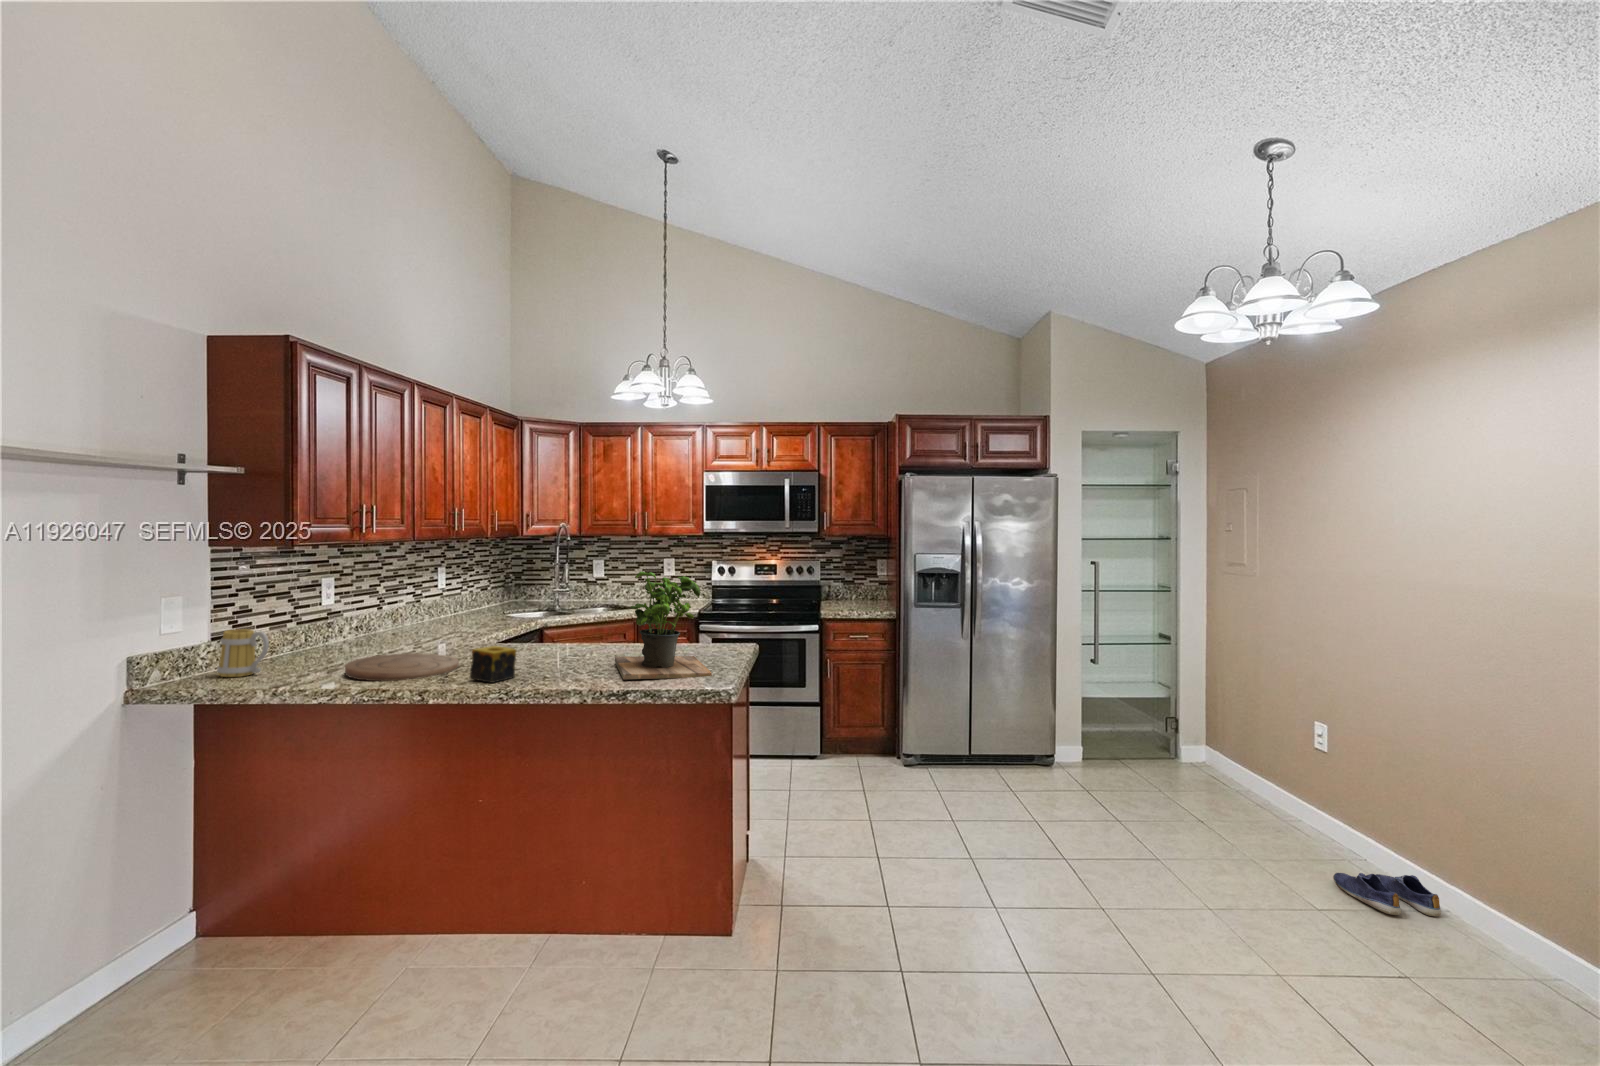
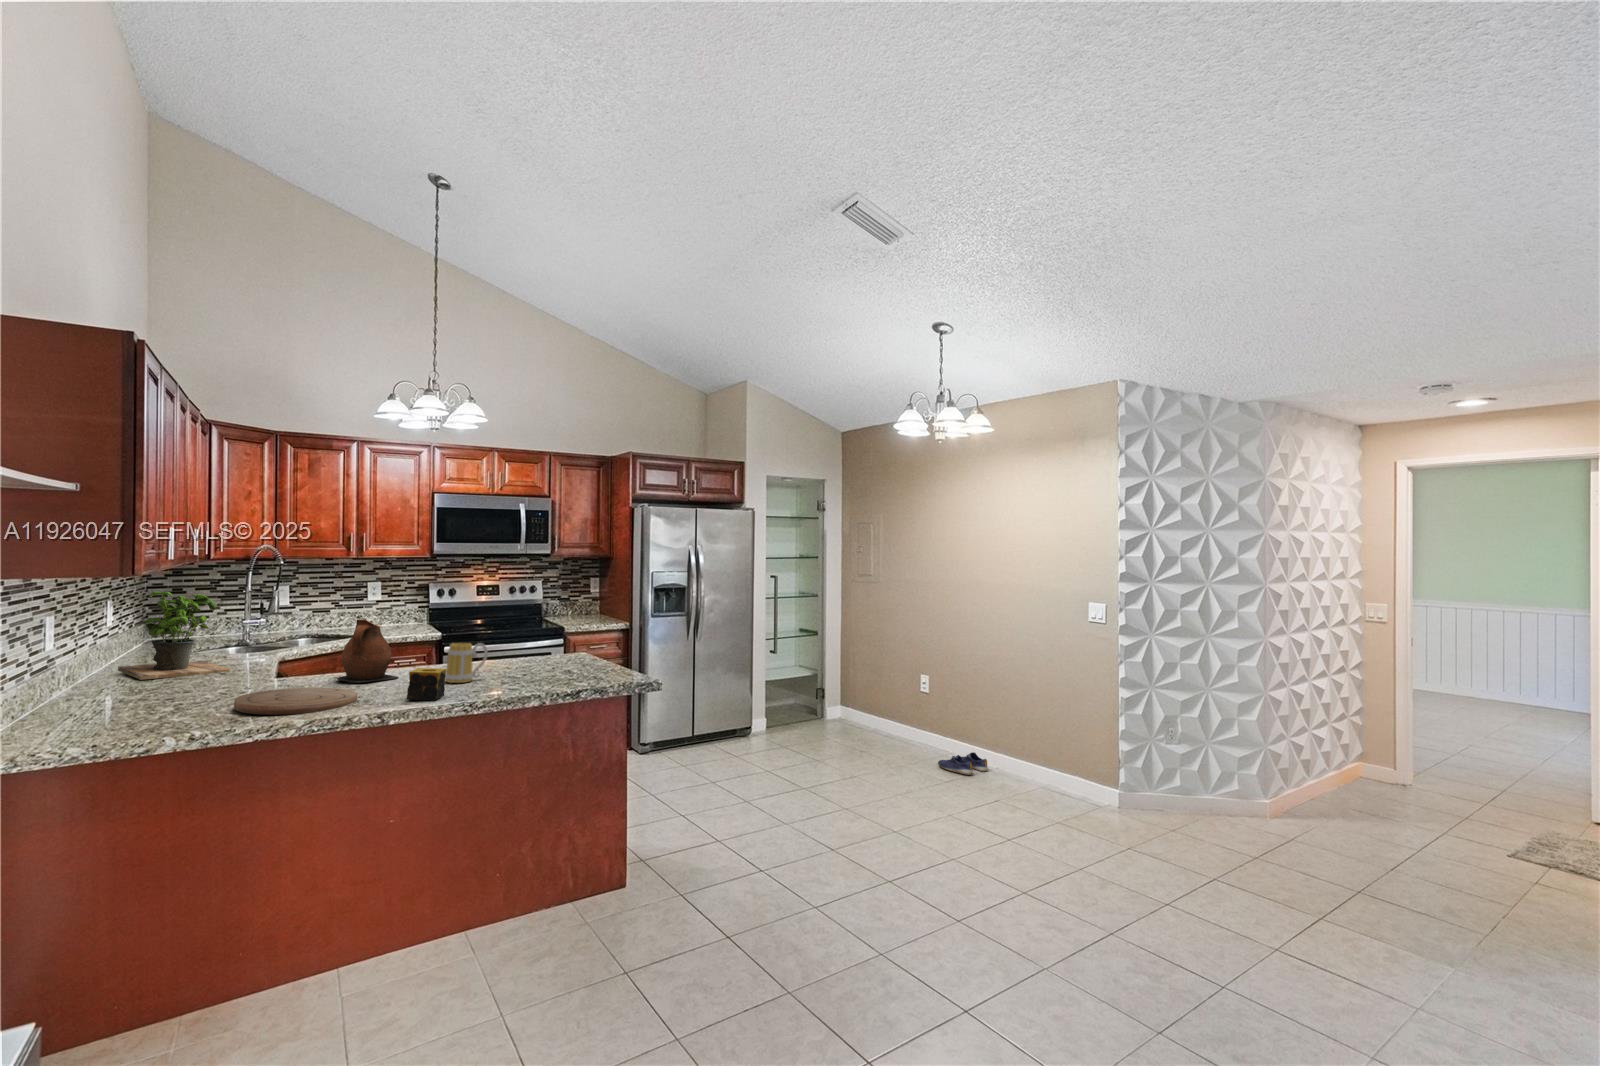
potted plant: present [615,572,712,679] -> present [118,591,229,680]
ceramic pitcher: none [489,591,543,654] -> present [335,619,398,683]
mug: present [217,629,269,677] -> present [445,643,488,683]

